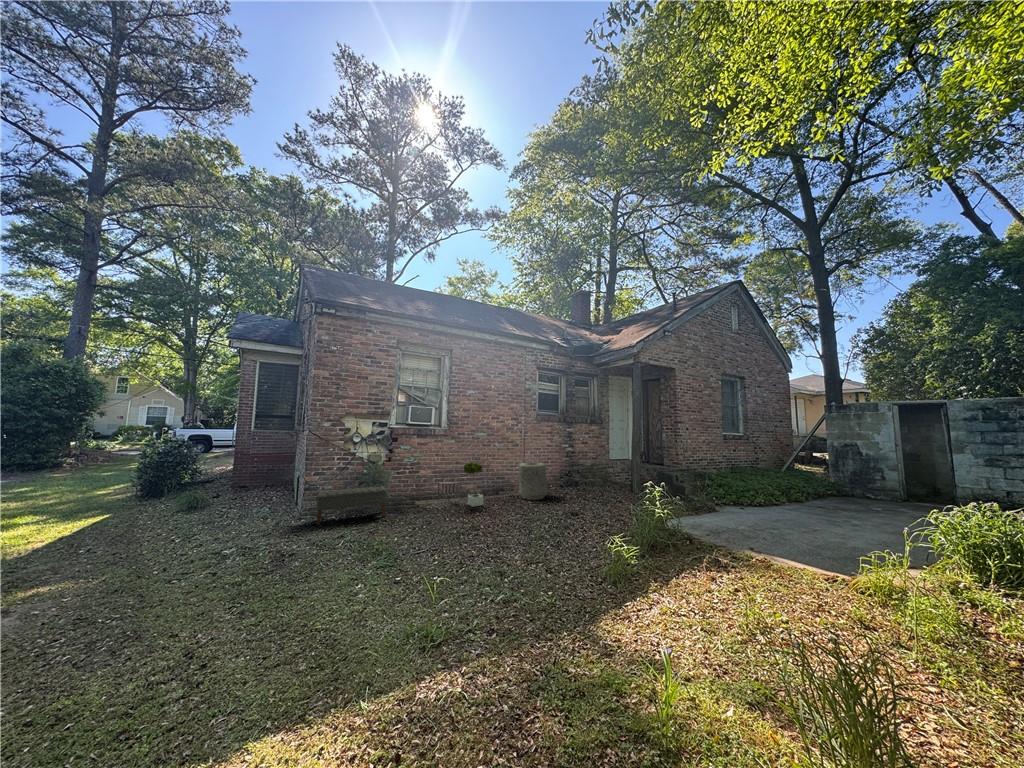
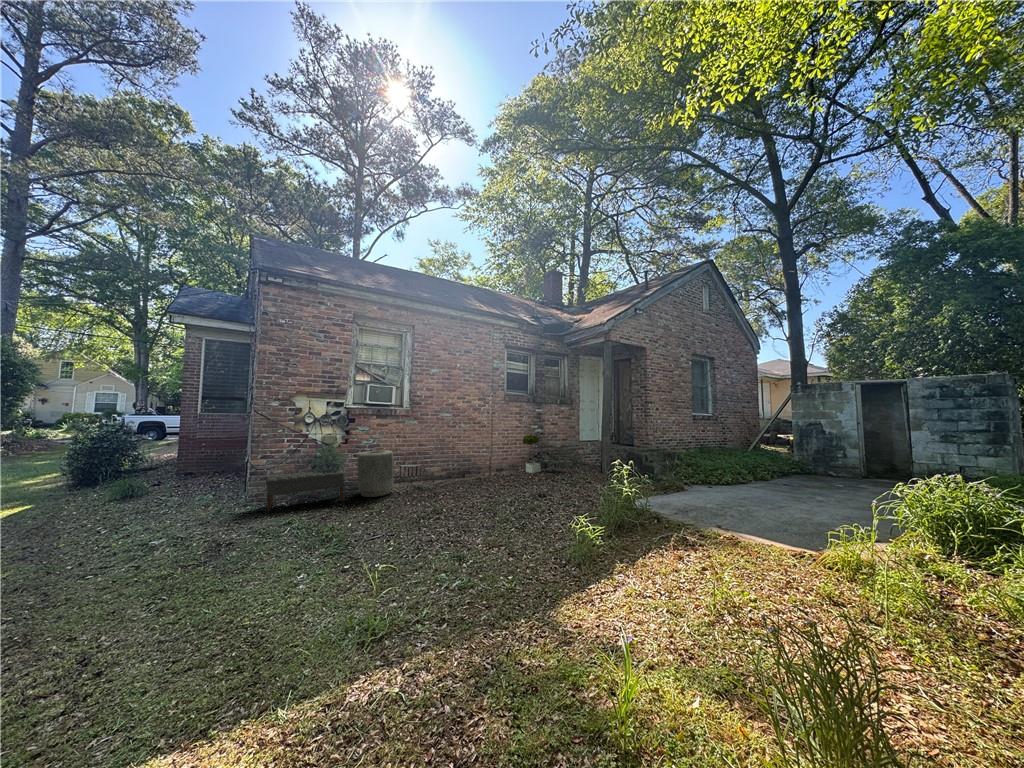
potted tree: present [464,462,483,507] -> present [523,435,541,473]
trash can: present [519,462,547,500] -> present [358,450,393,497]

